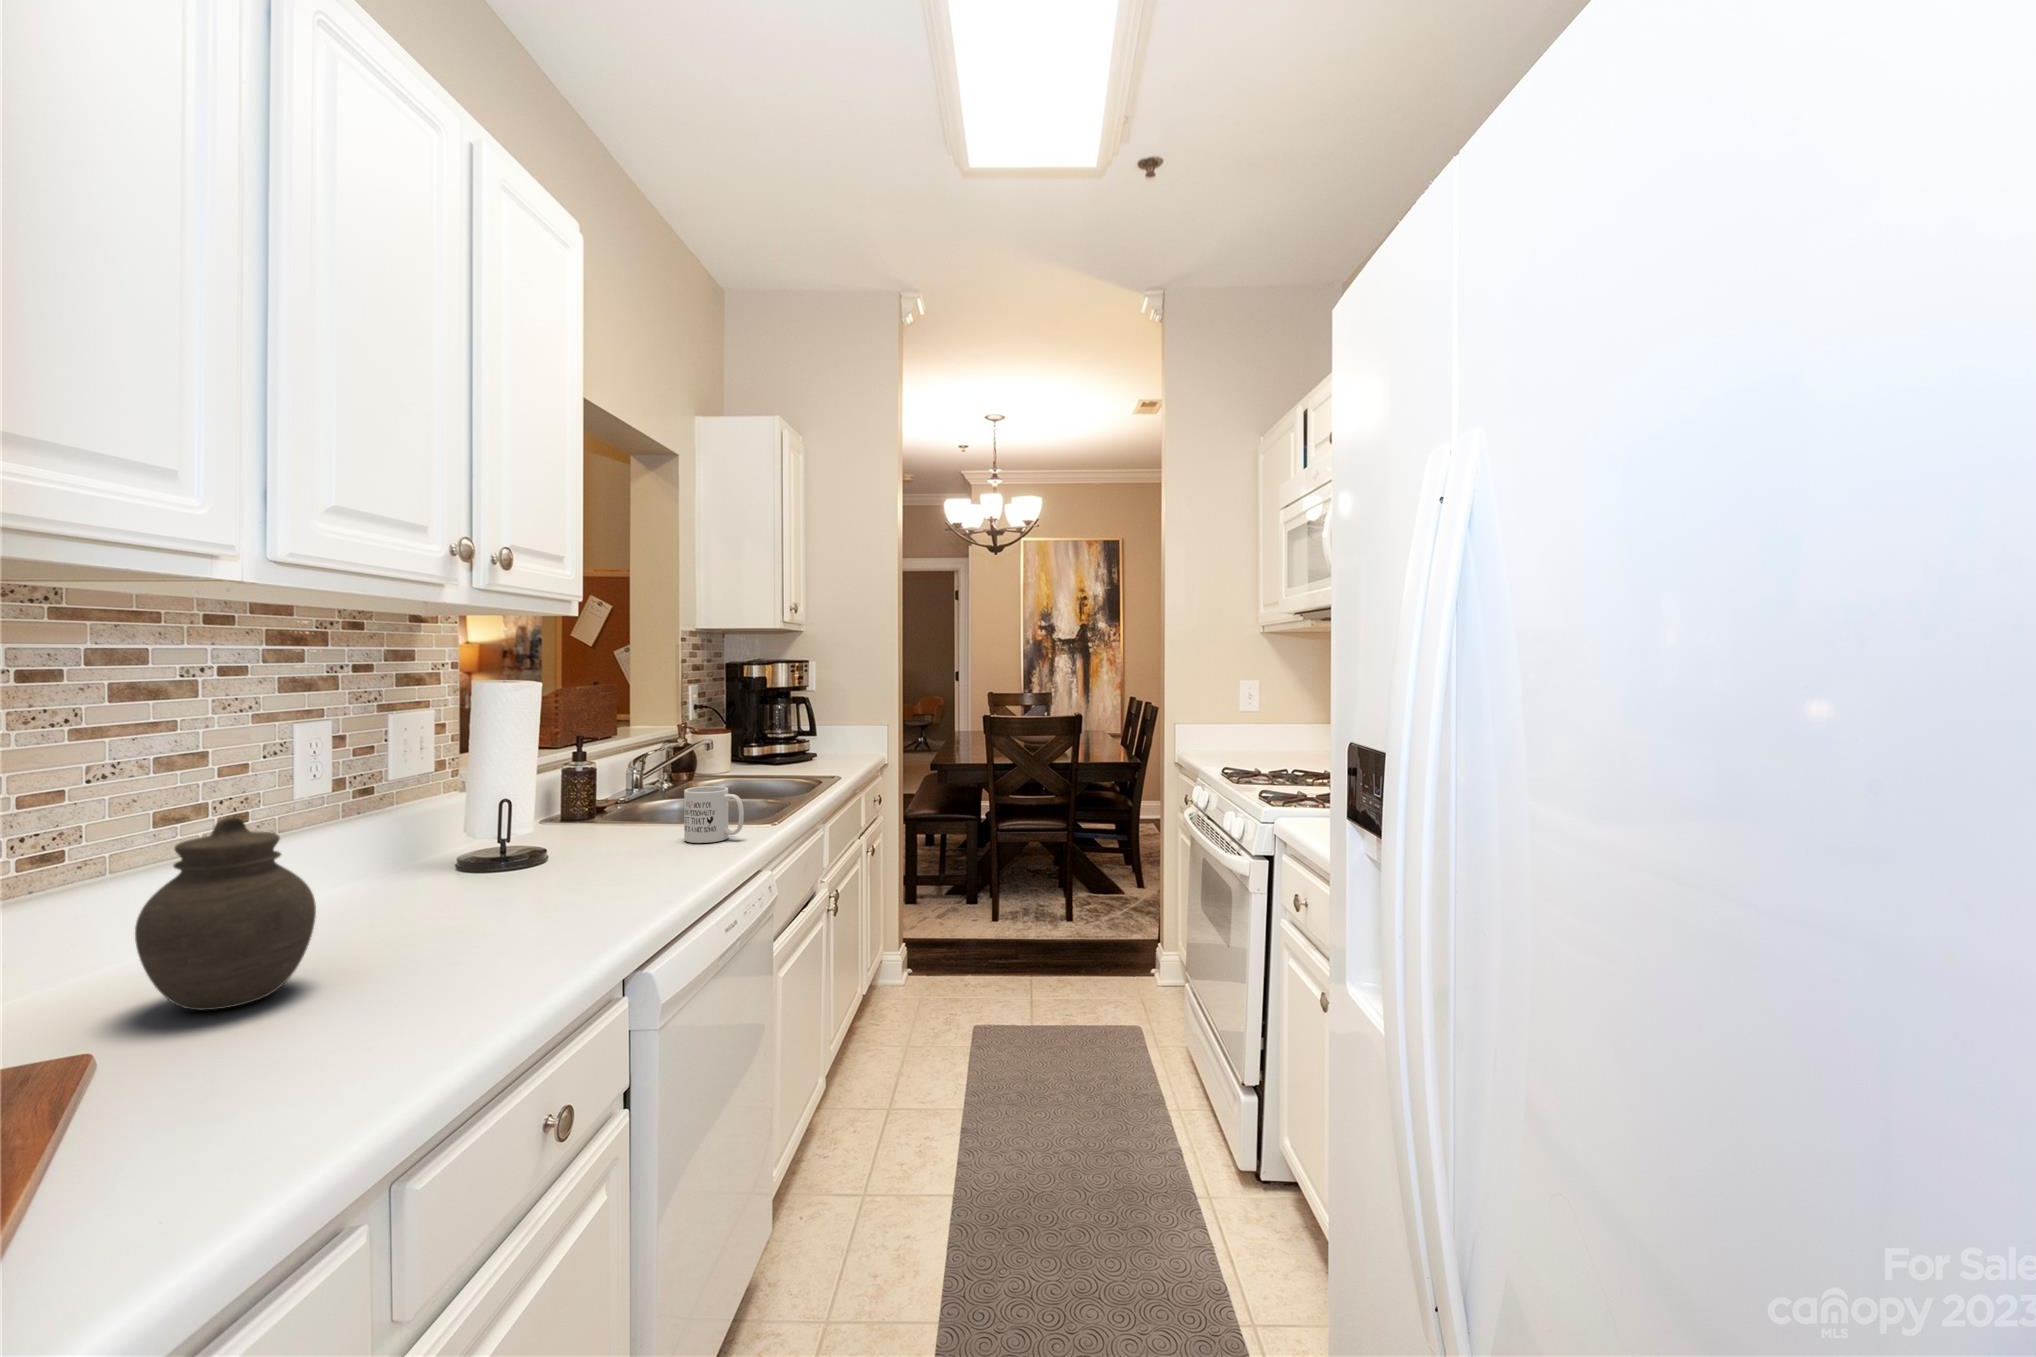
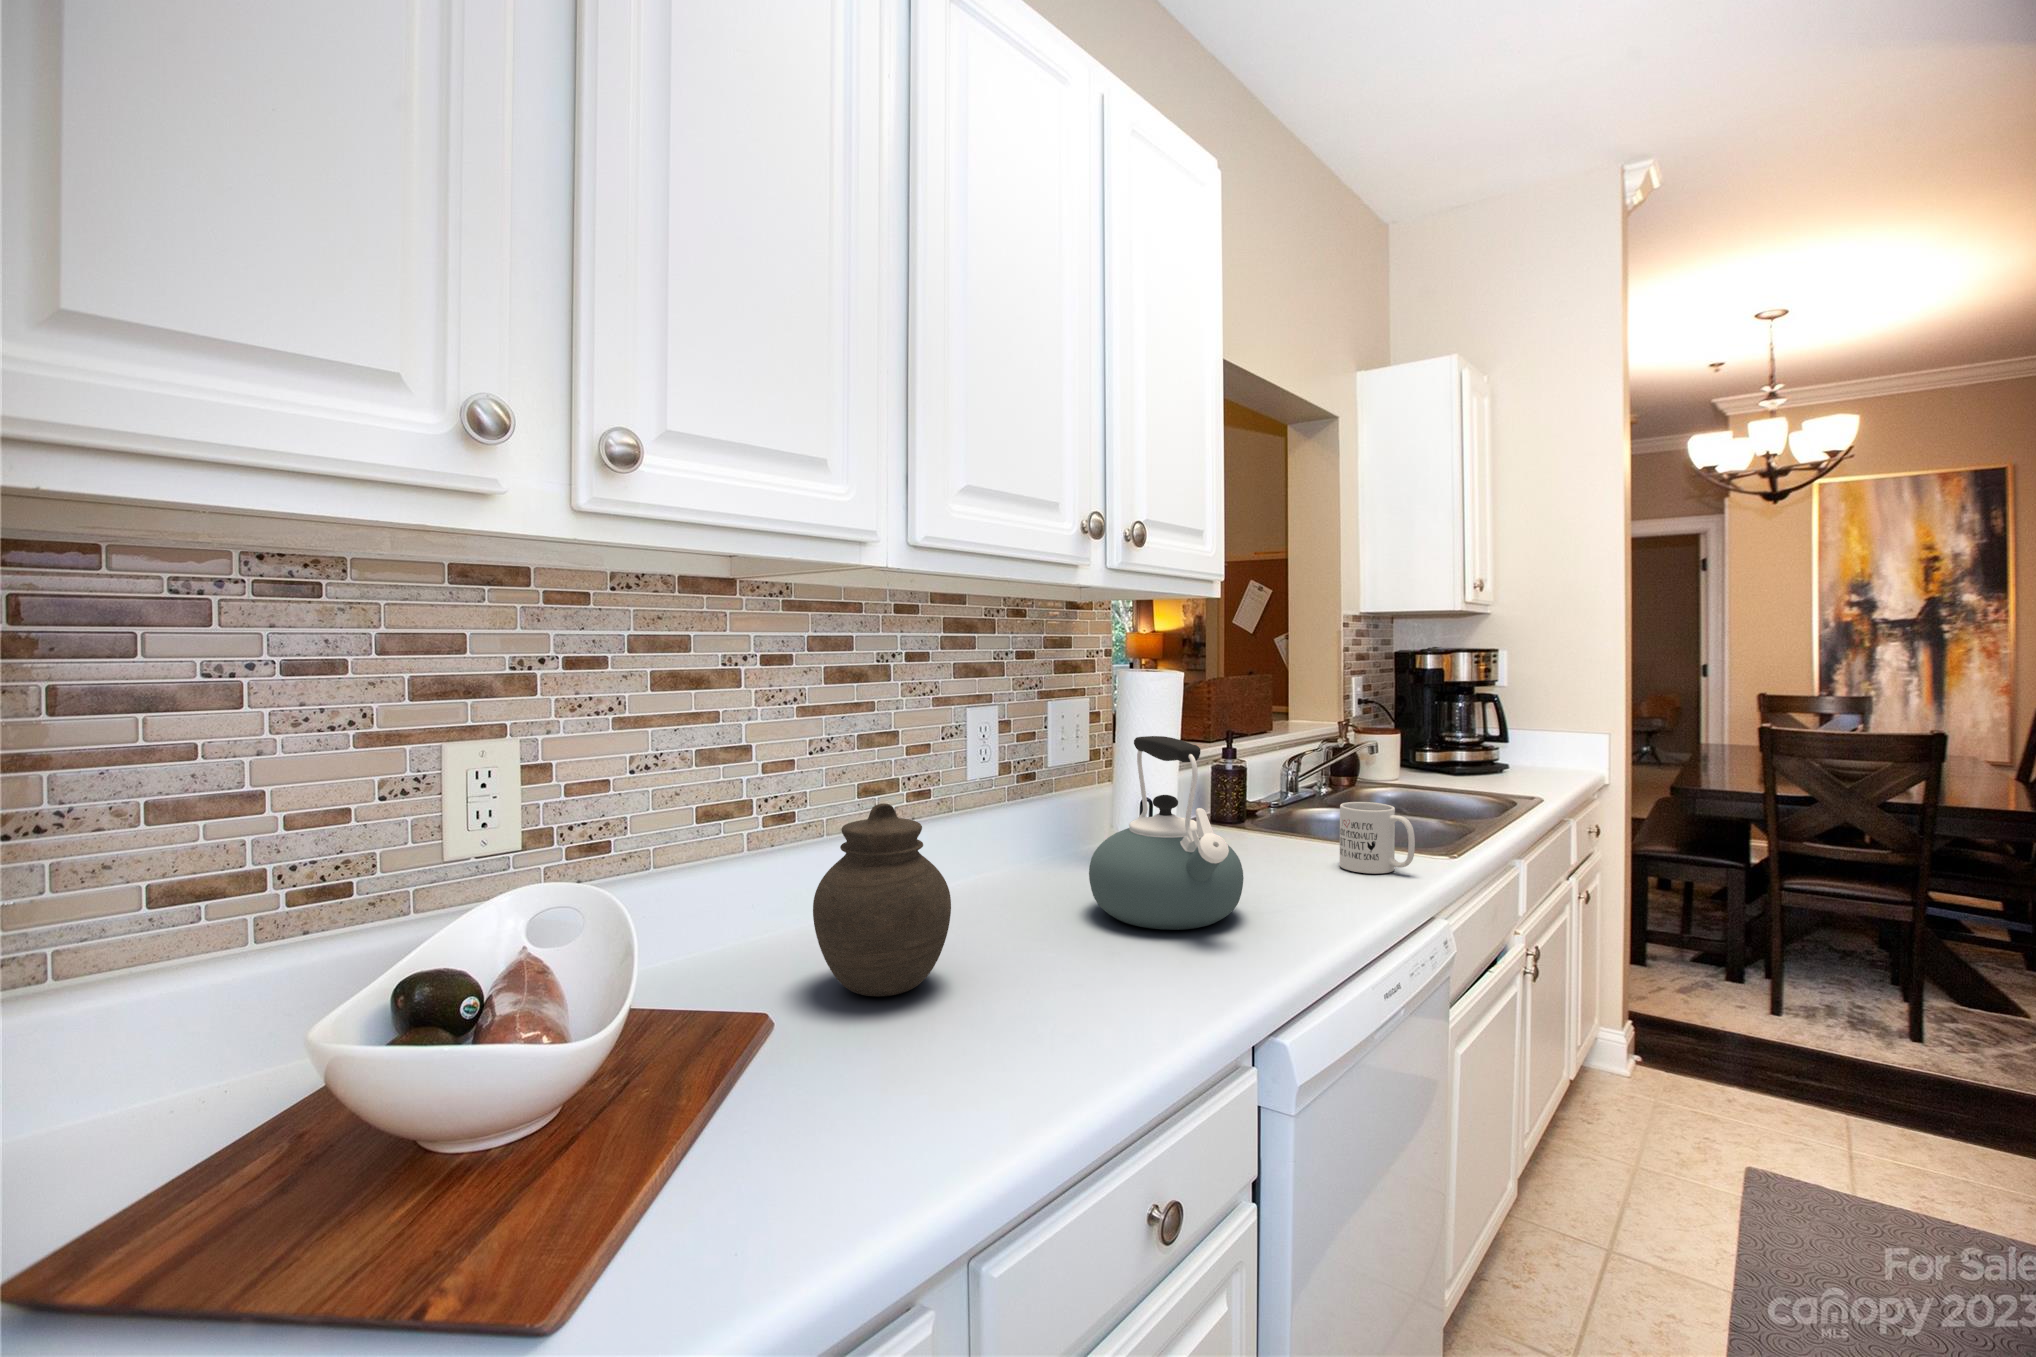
kettle: none [452,740,605,908] -> present [1089,736,1244,930]

